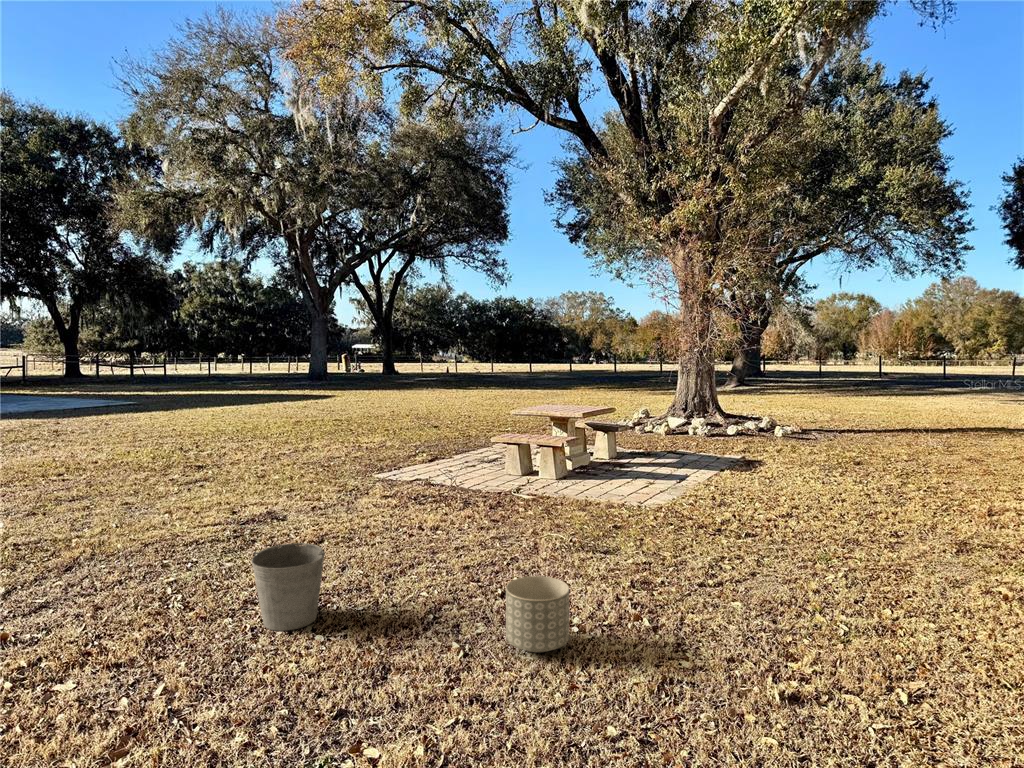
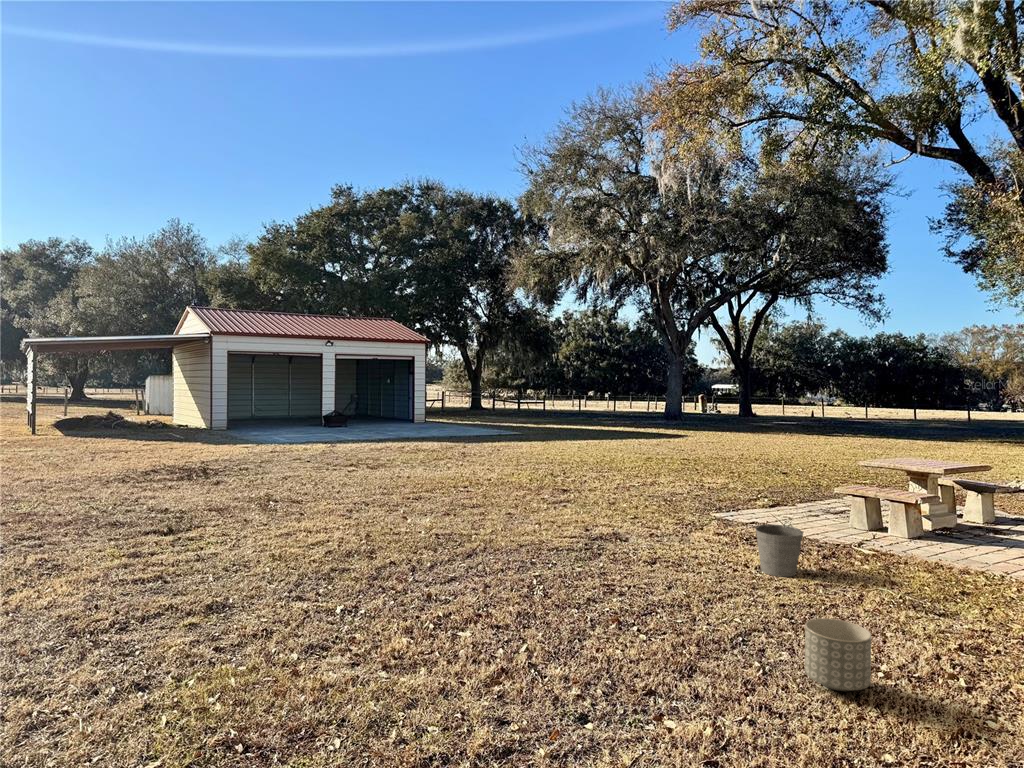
bucket: present [251,543,325,631] -> present [756,524,803,577]

